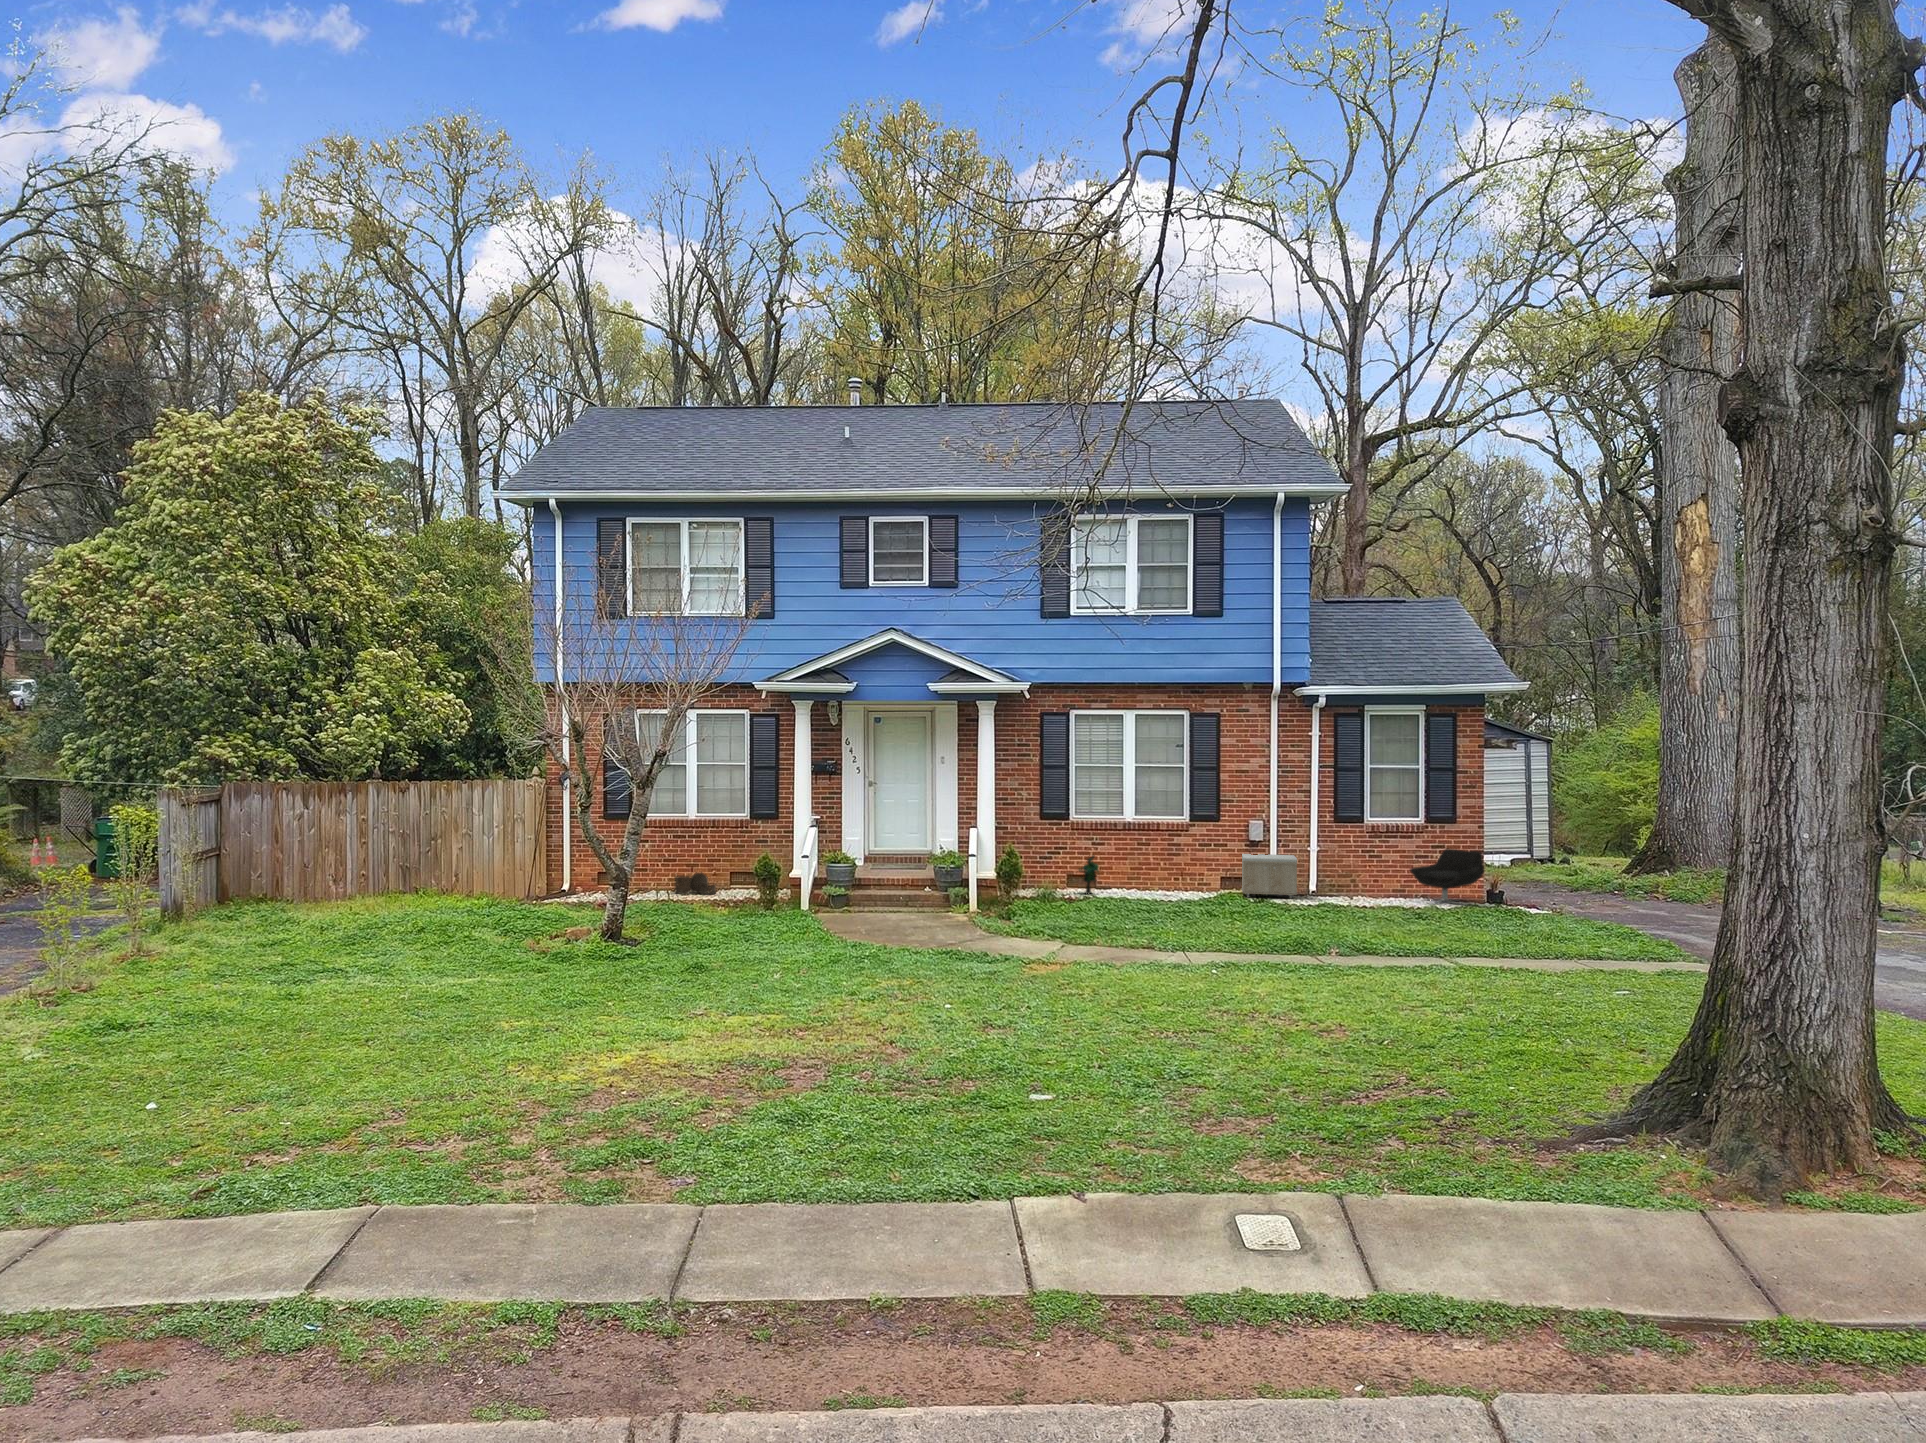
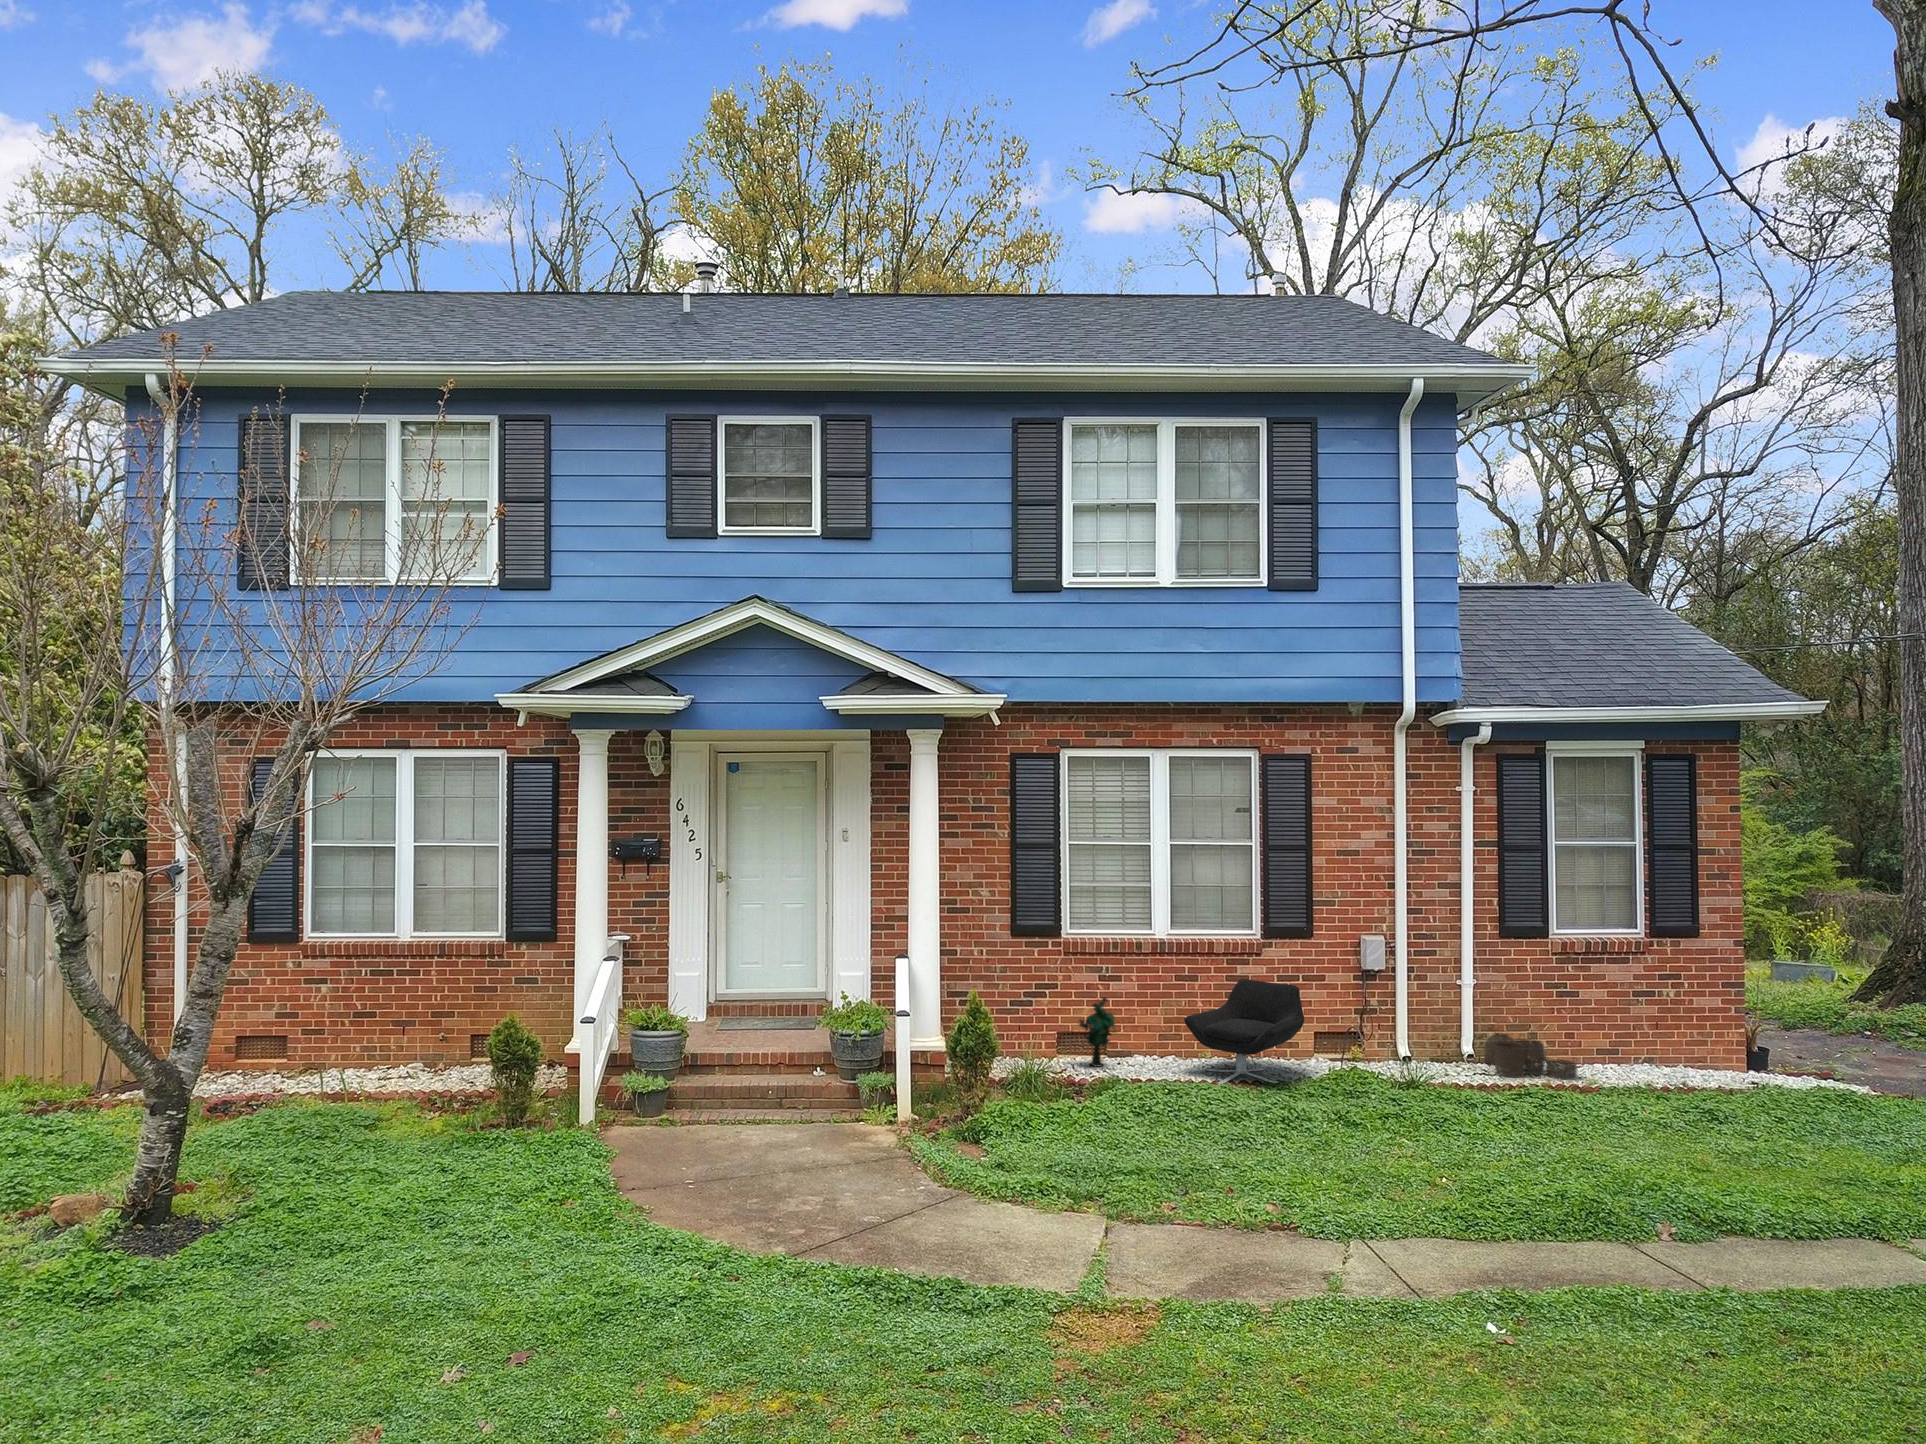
lounge chair: present [1410,849,1485,901] -> present [1184,979,1304,1084]
storage bench: present [1241,854,1297,899] -> none [1349,991,1454,1071]
woven basket: present [675,872,716,895] -> present [1484,1032,1577,1080]

